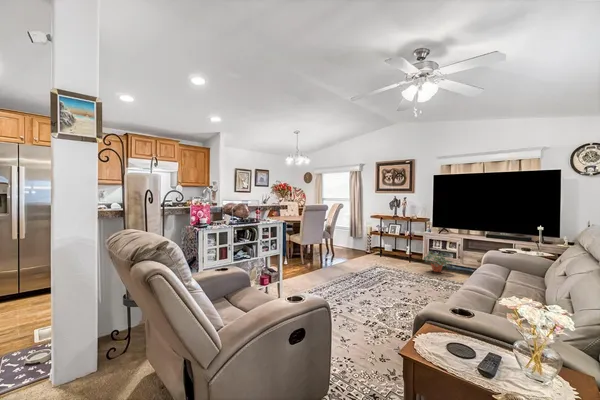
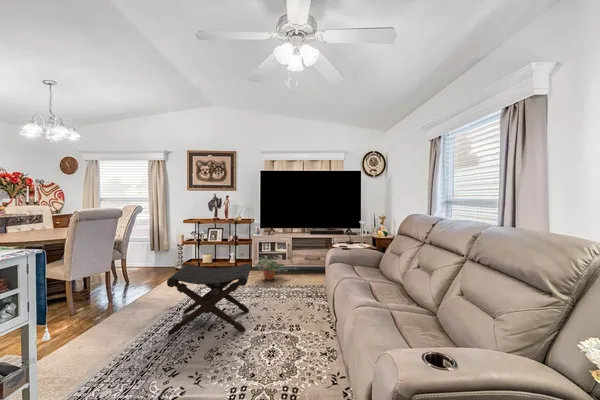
footstool: none [344,245,407,299] -> present [167,264,251,335]

